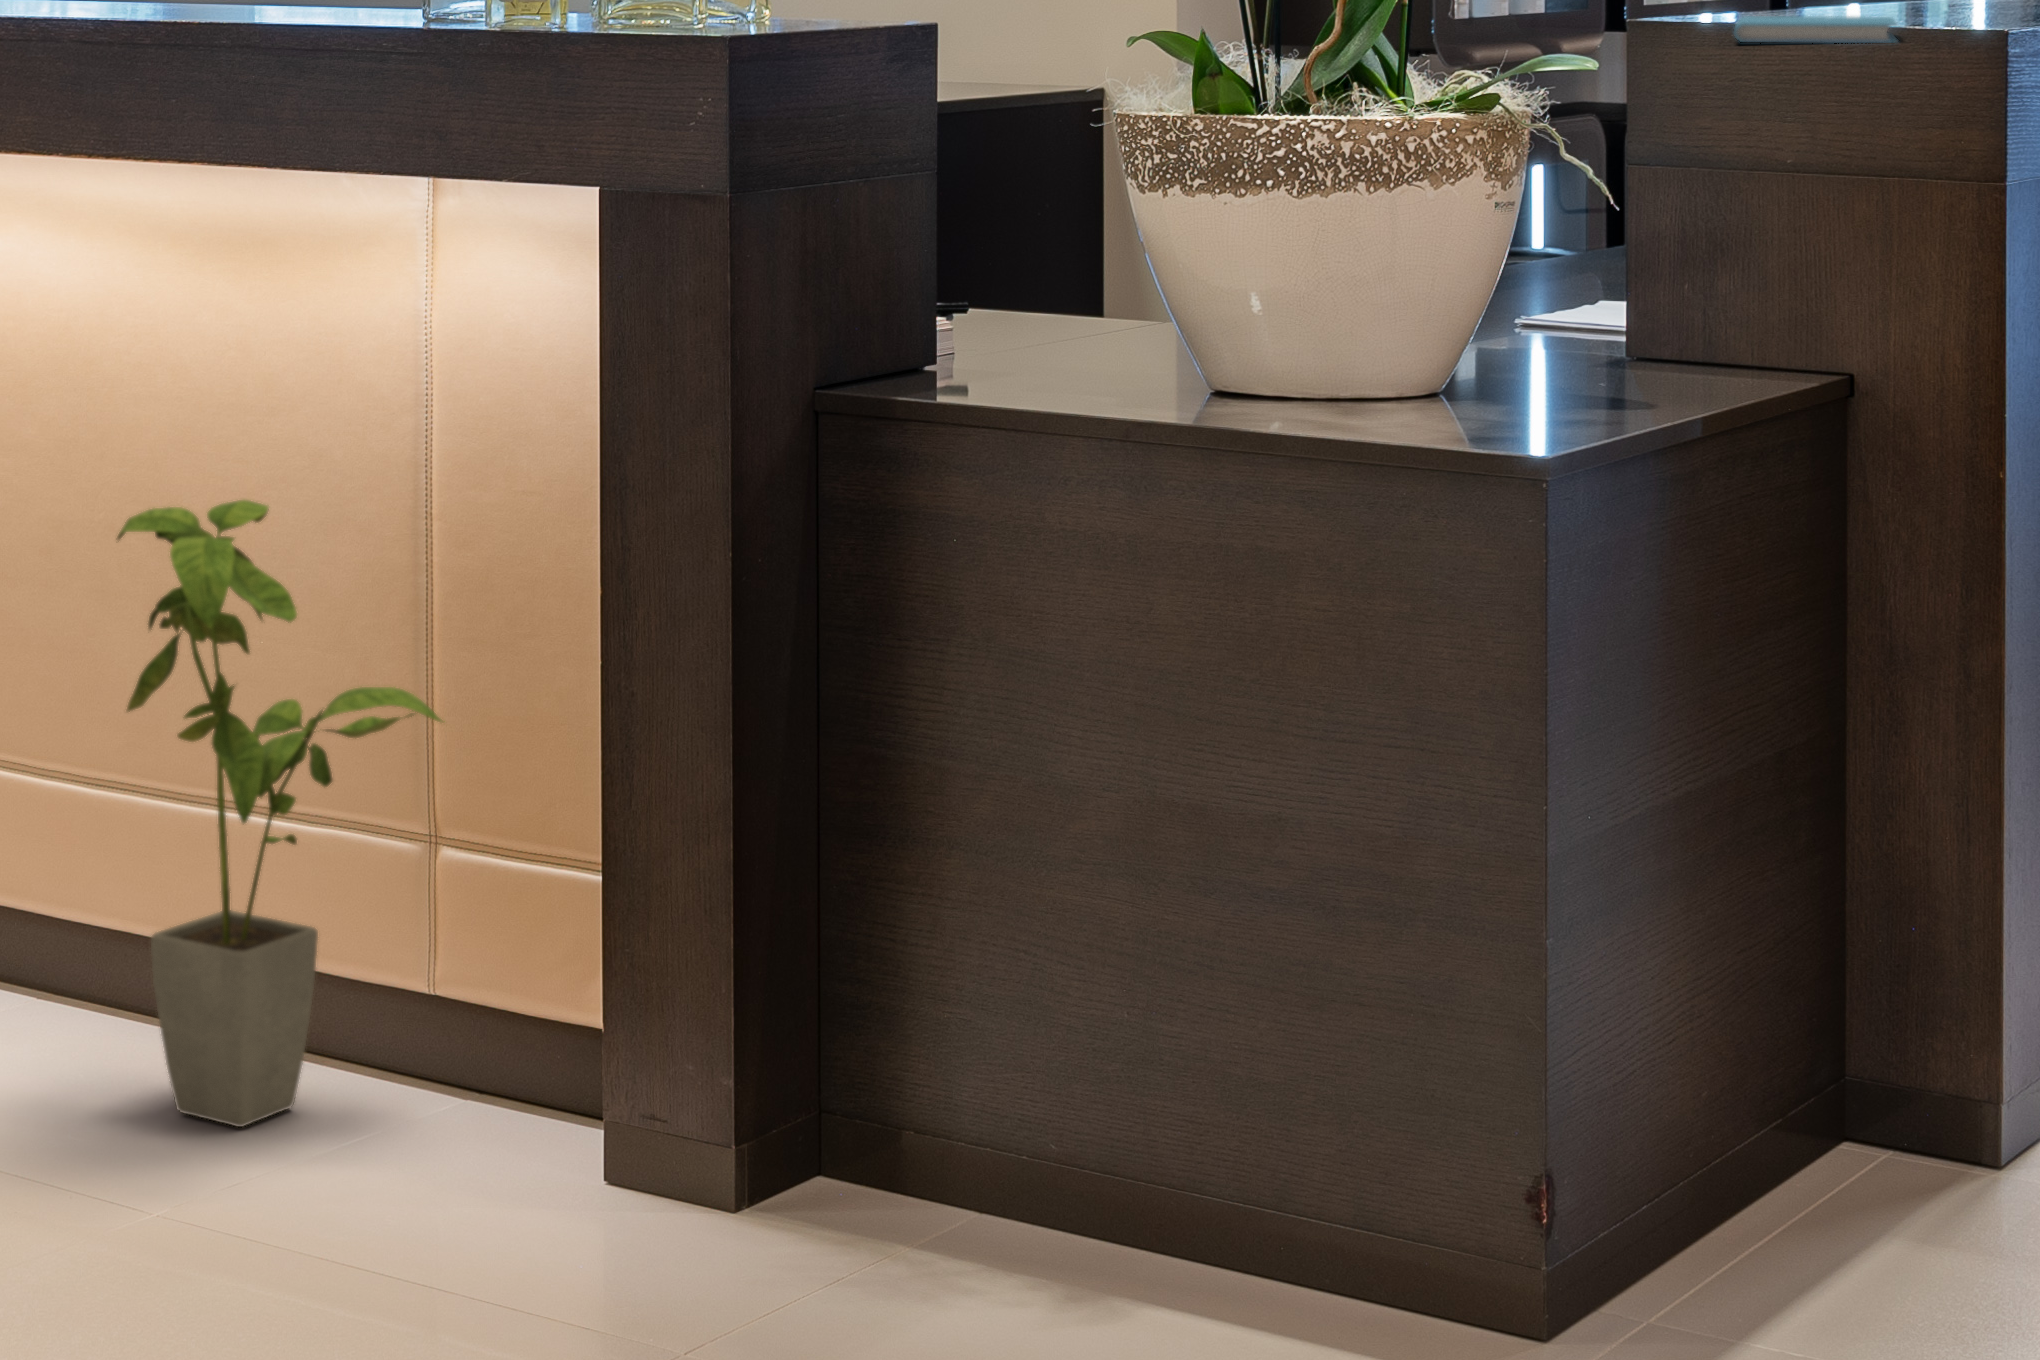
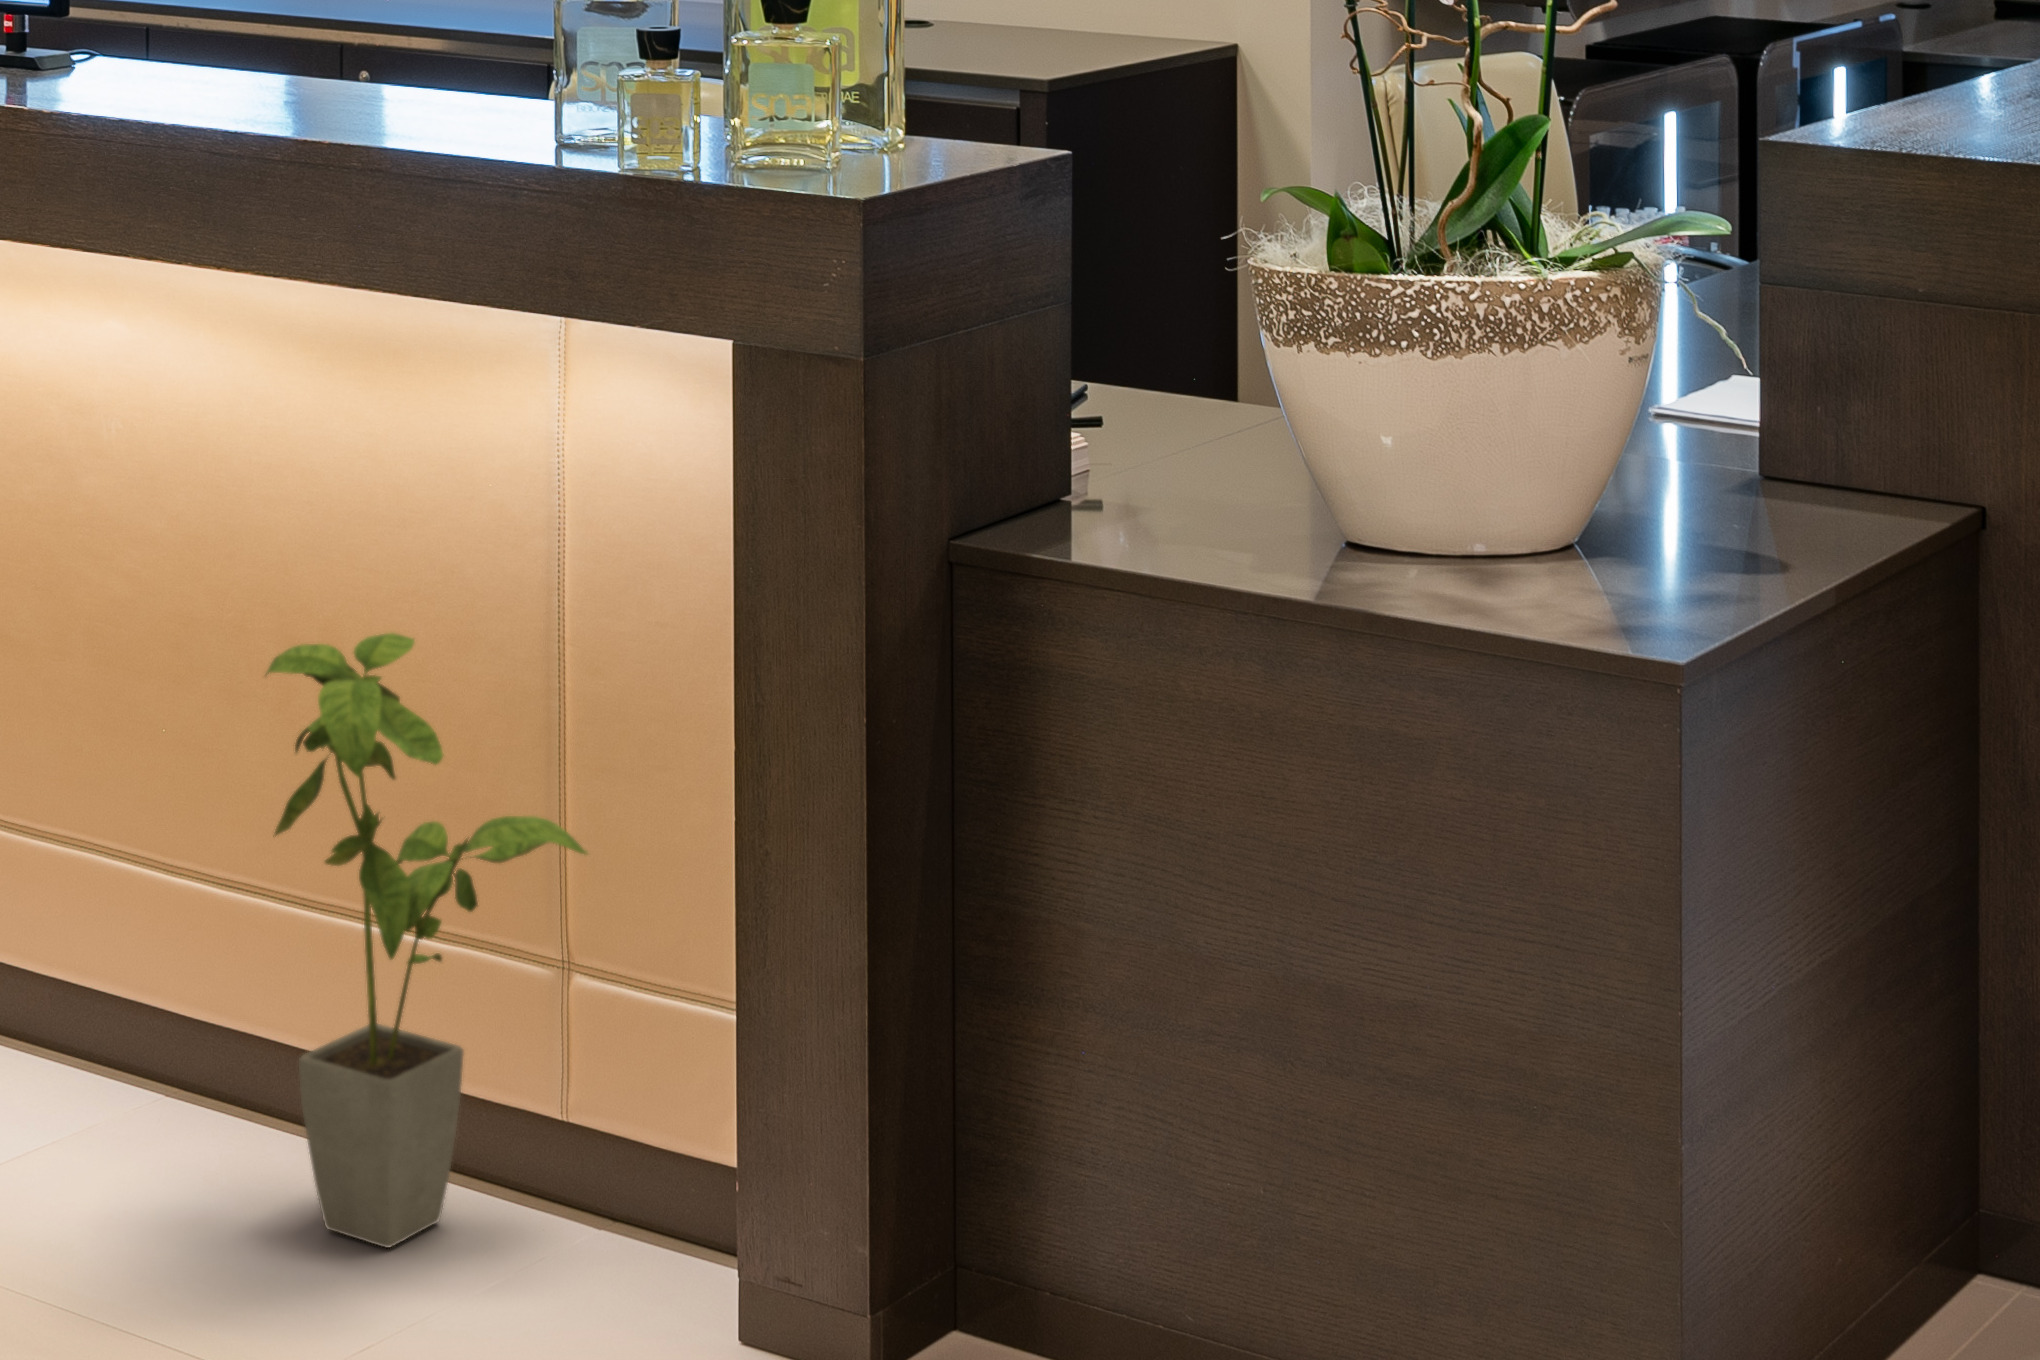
book: present [1734,16,1898,43] -> none [1853,129,2013,184]

